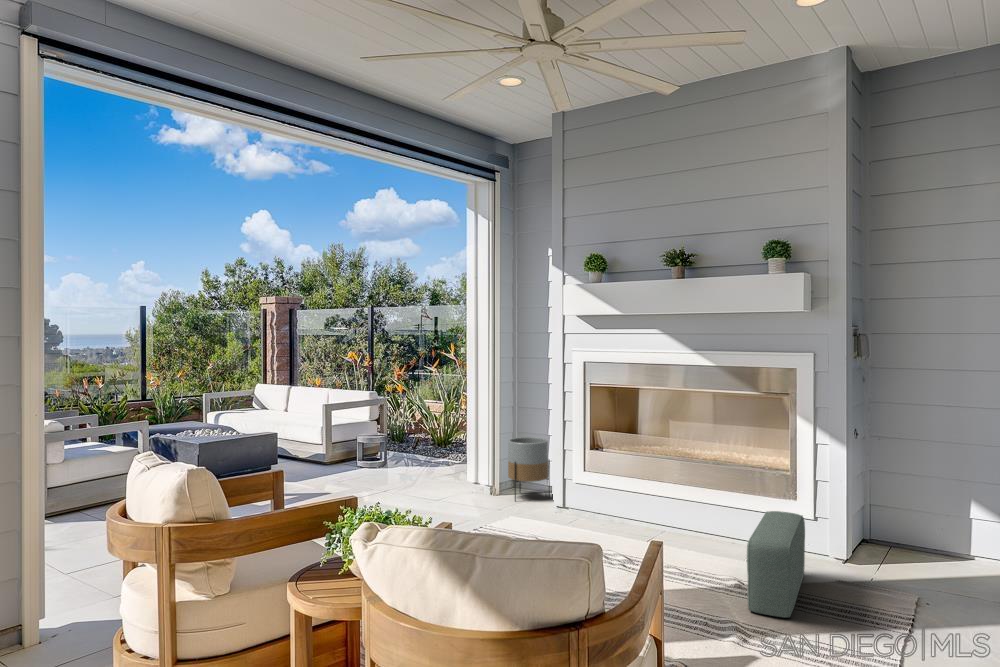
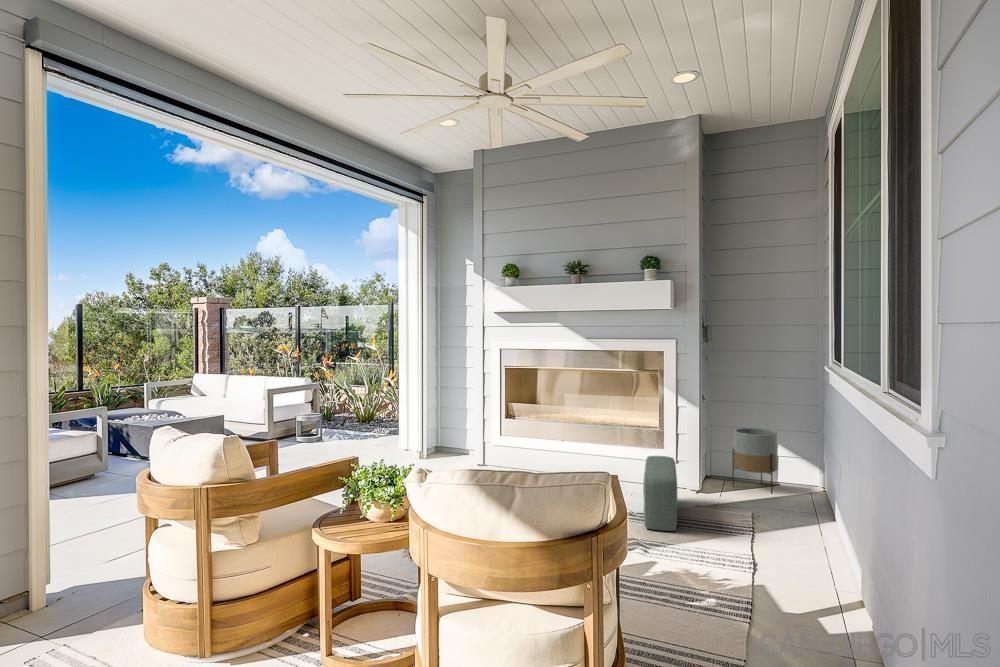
planter: present [508,437,550,501] -> present [732,428,777,493]

